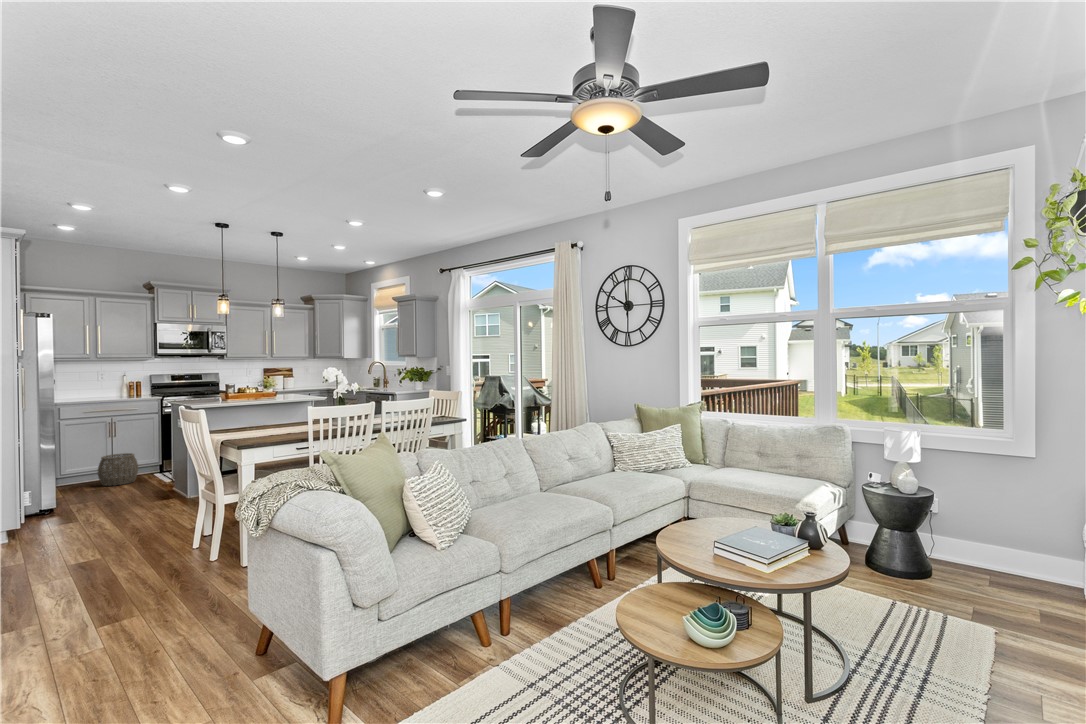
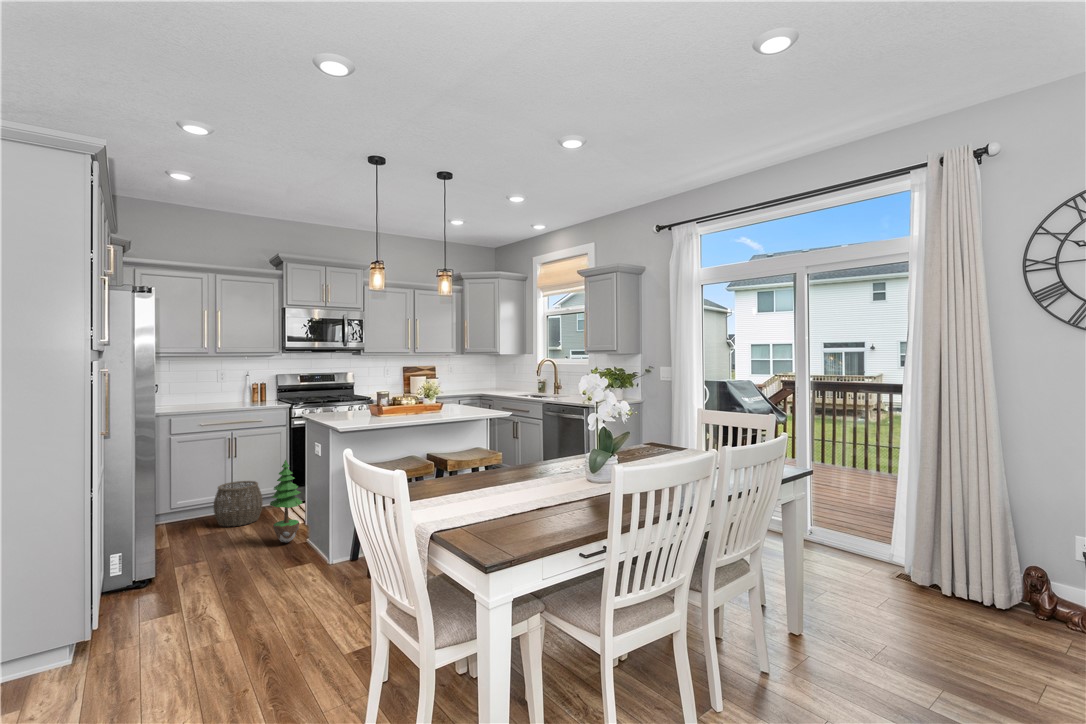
potted tree: none [143,432,170,492] -> present [270,460,303,543]

